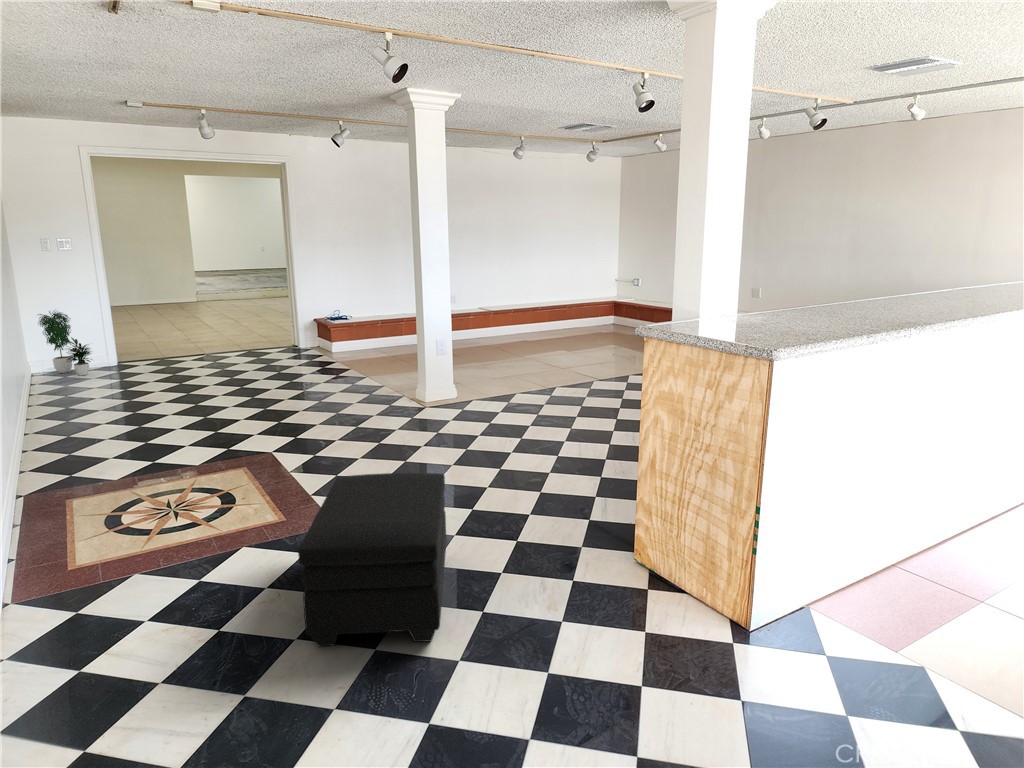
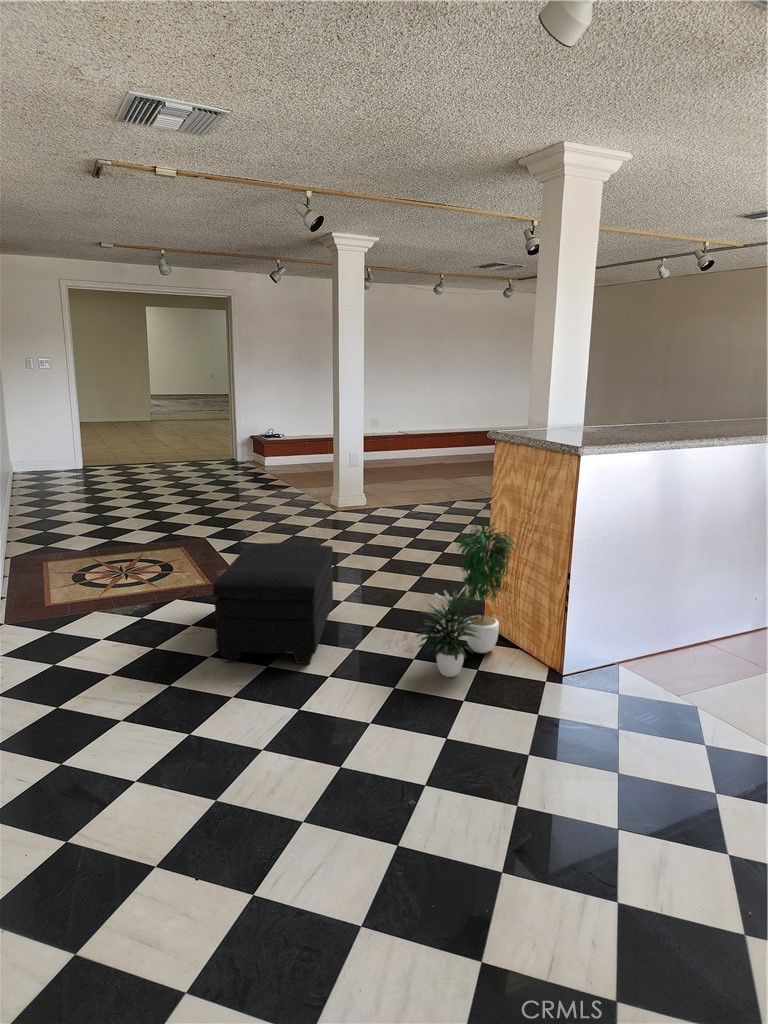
potted plant: present [39,312,92,376] -> present [417,519,516,677]

